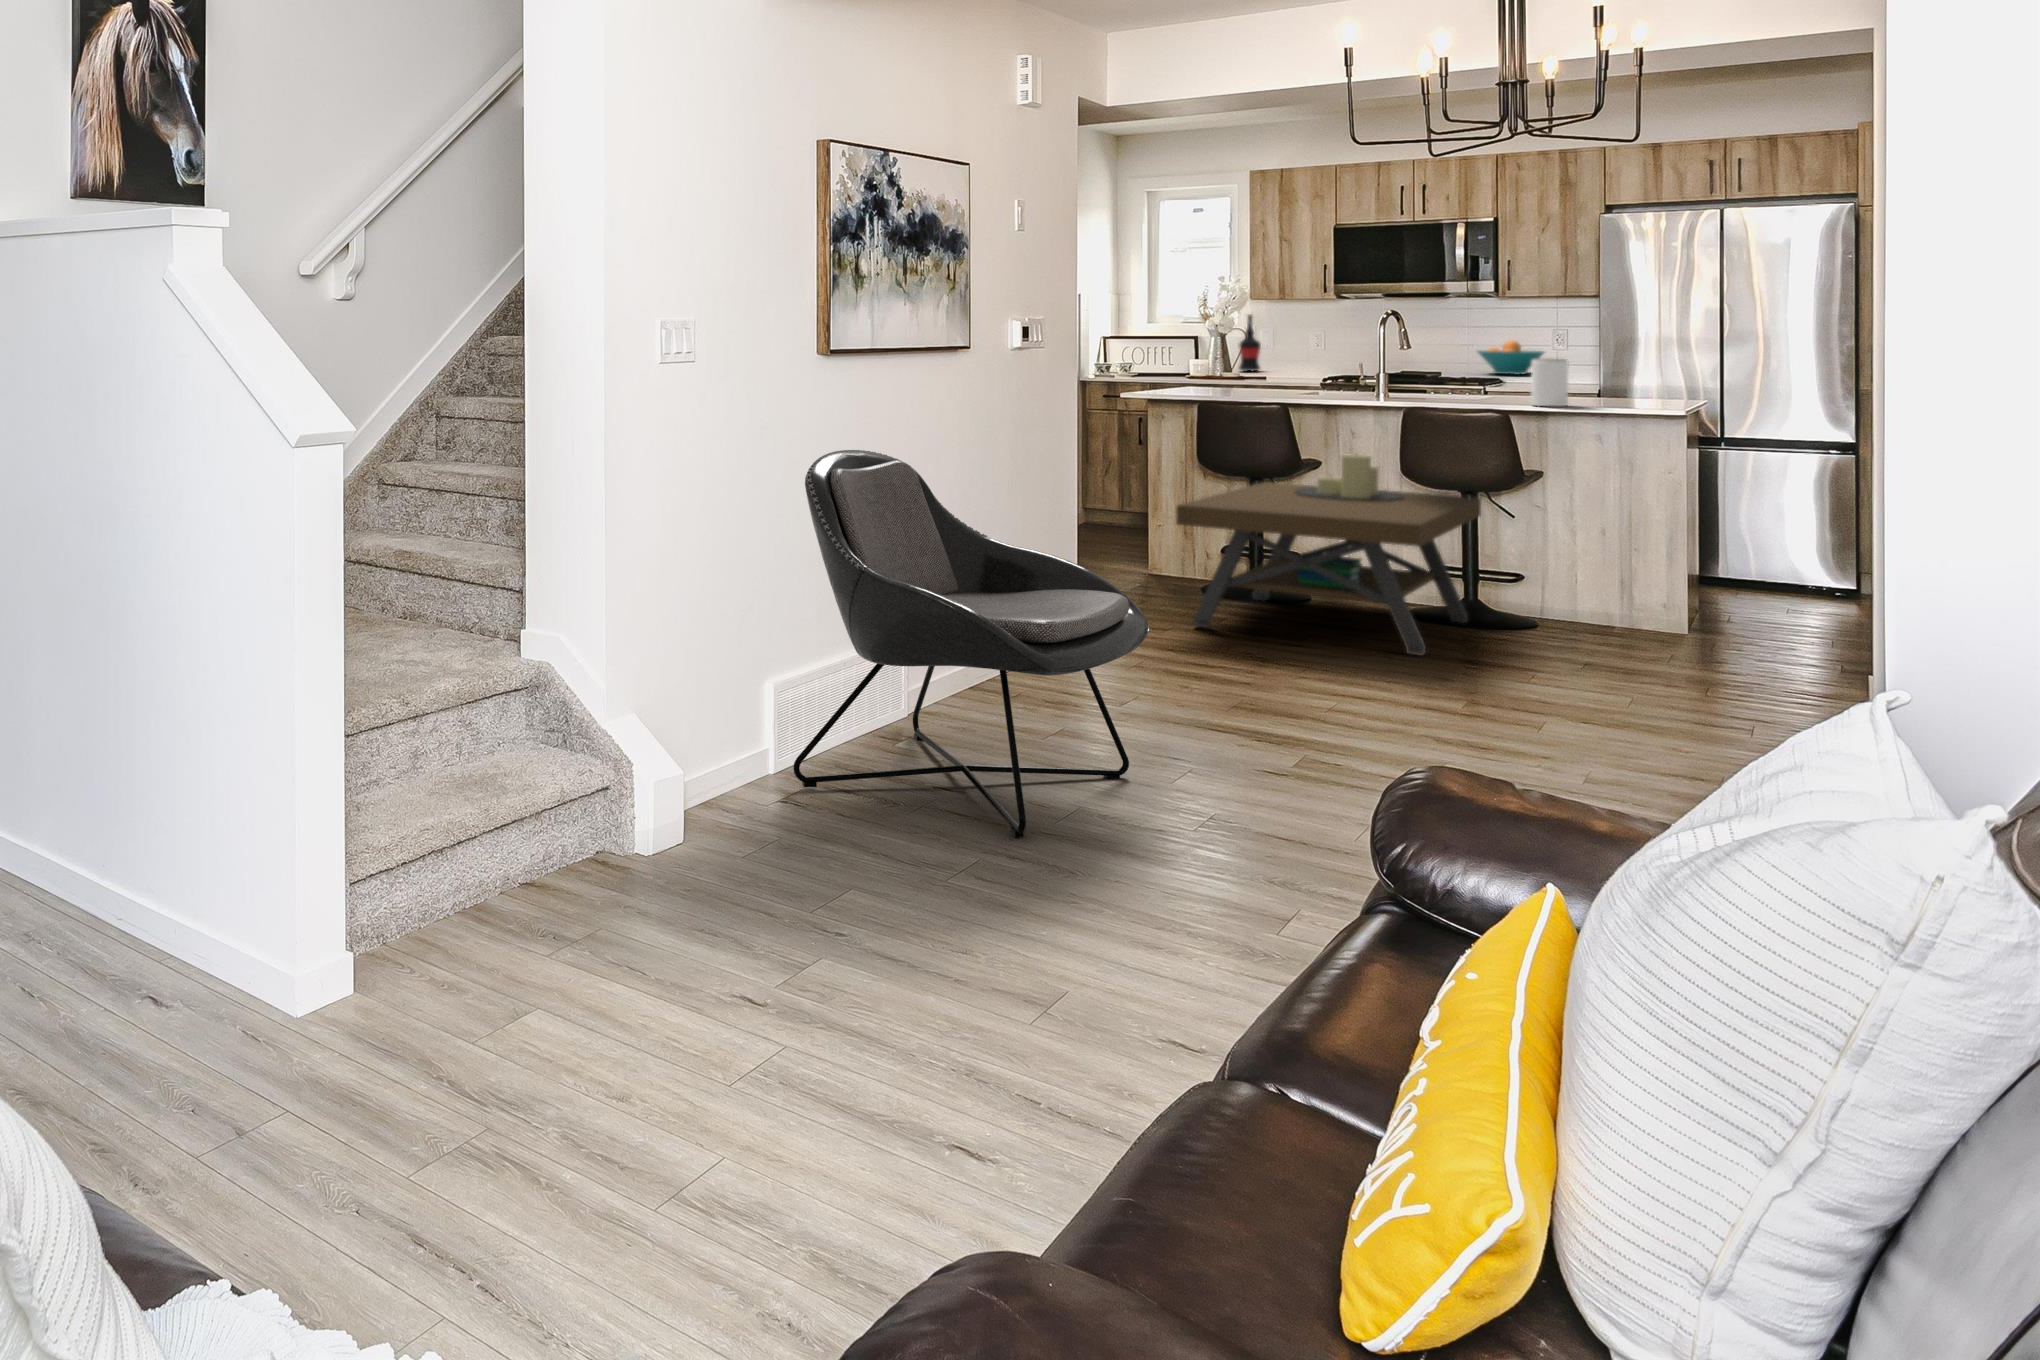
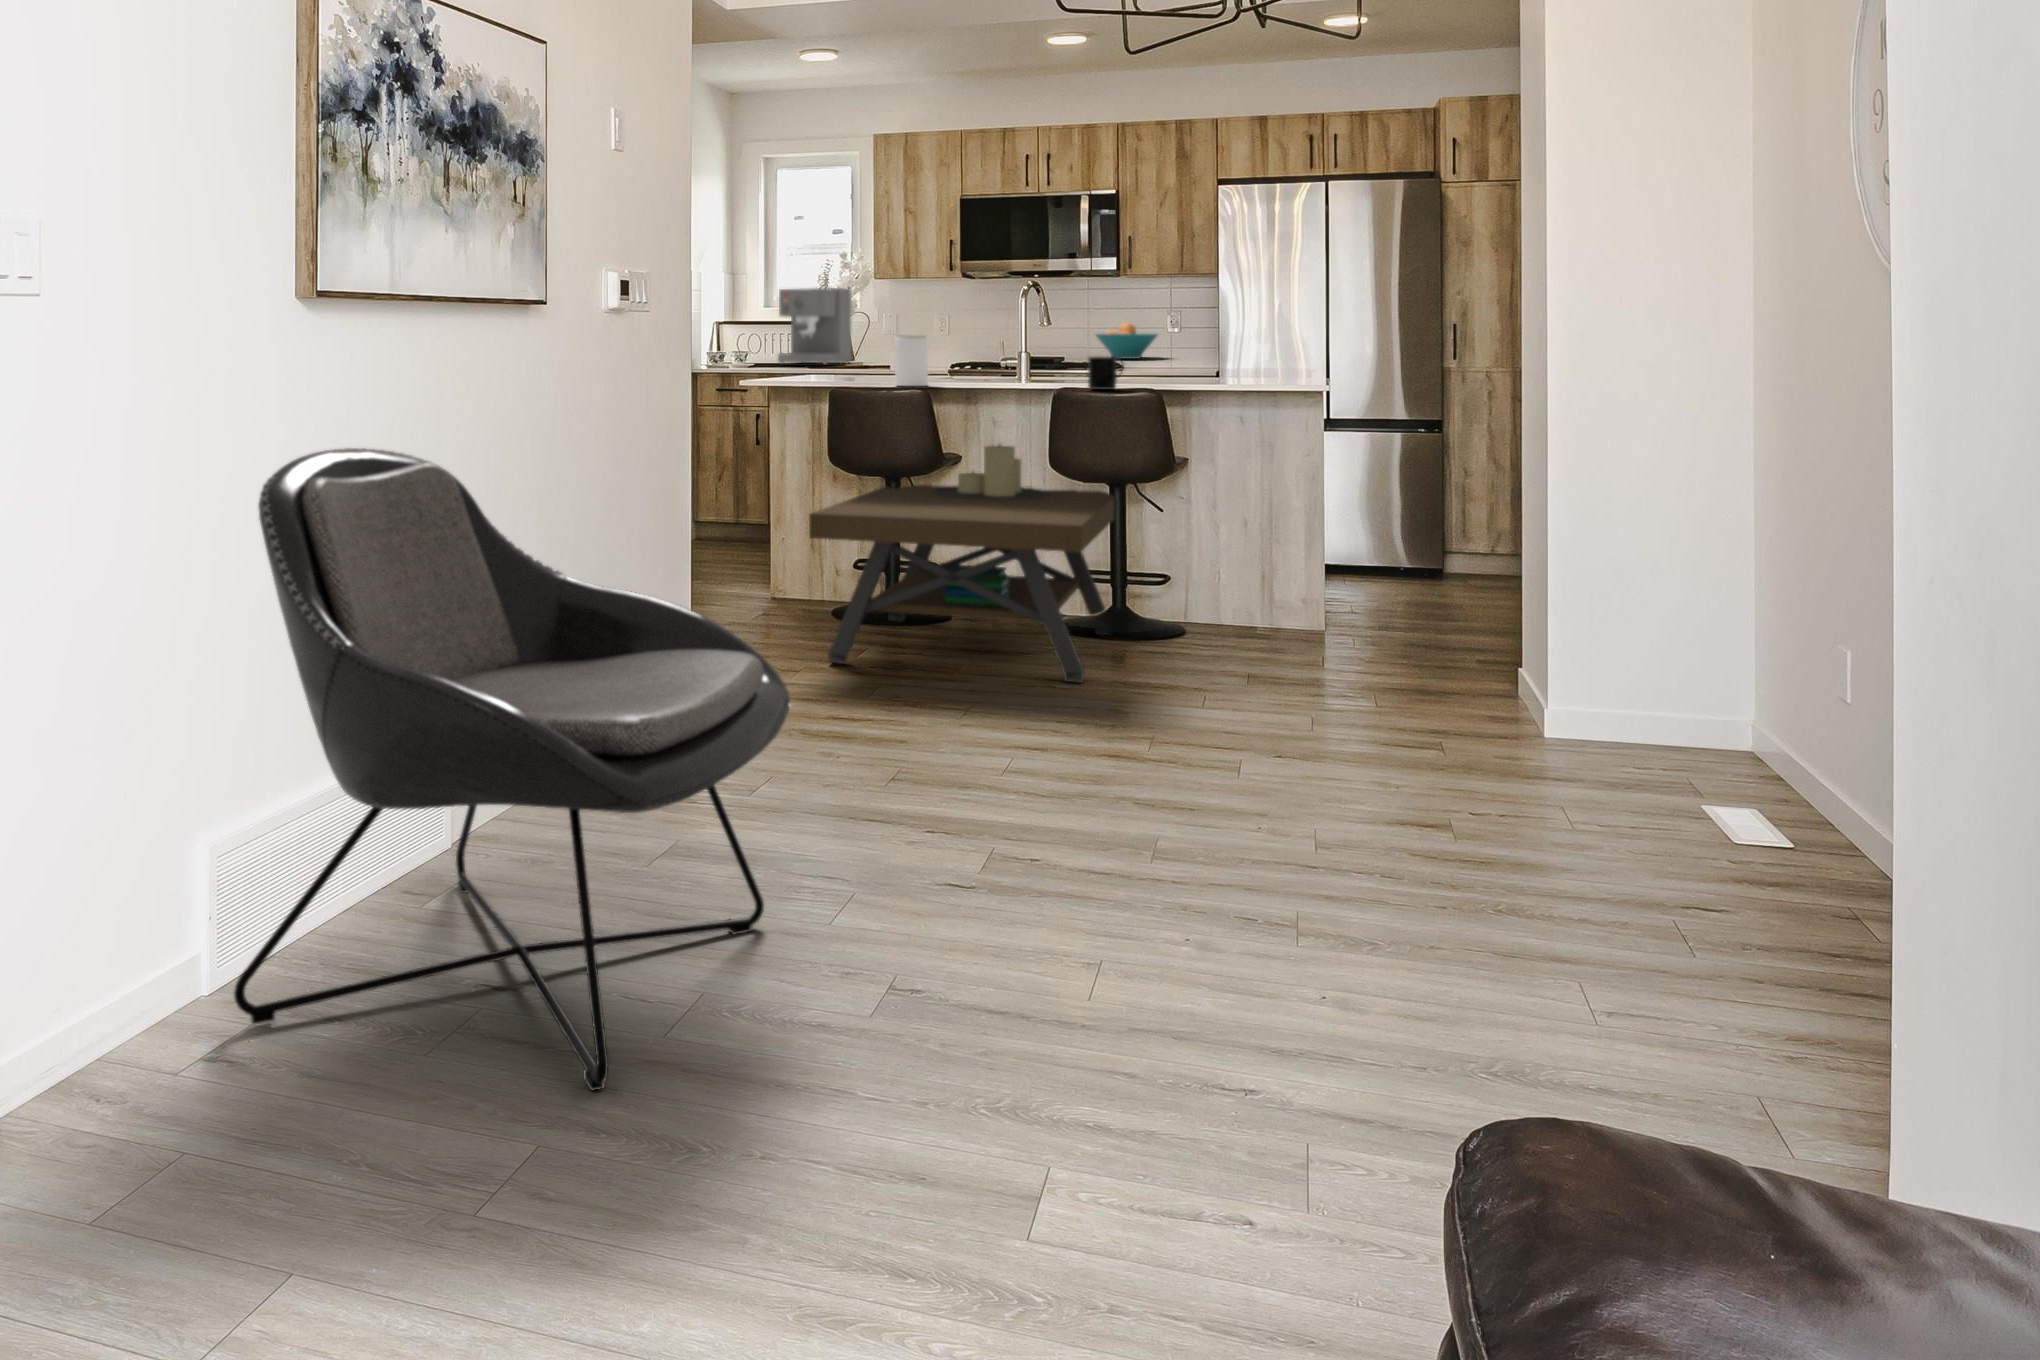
coffee maker: none [1156,308,1227,376] -> present [778,288,851,364]
wine bottle: present [1239,314,1261,371] -> none [863,296,885,360]
jar: present [1531,359,1568,406] -> present [895,336,928,386]
mug: none [1445,380,1480,409] -> present [1088,357,1123,390]

